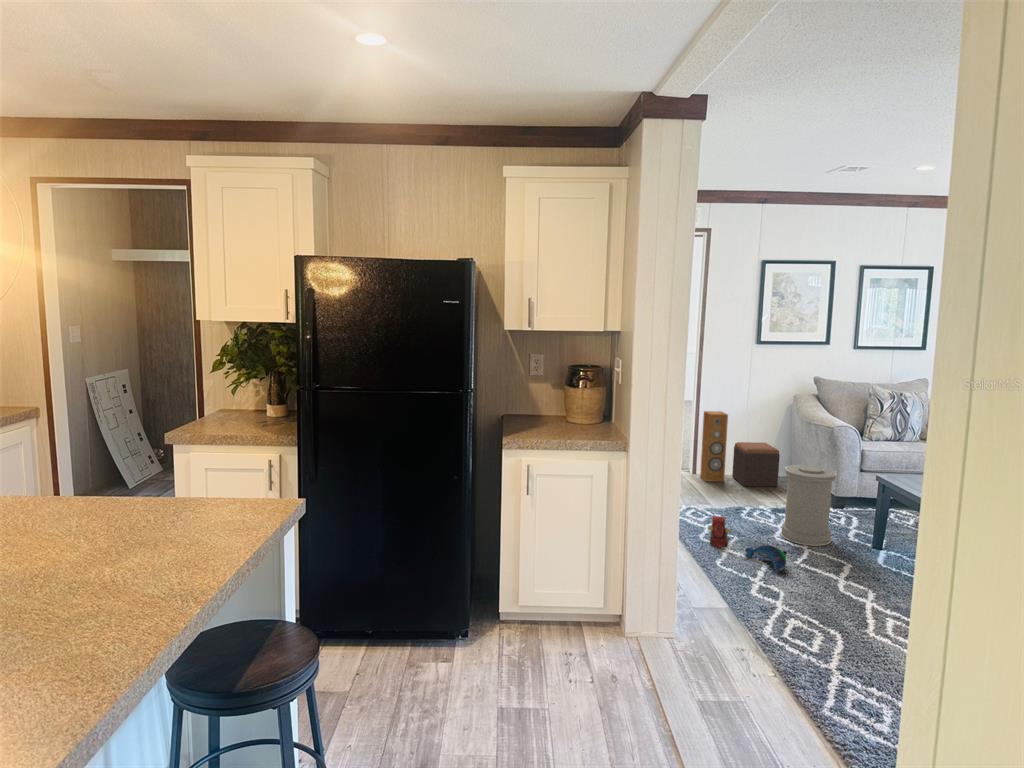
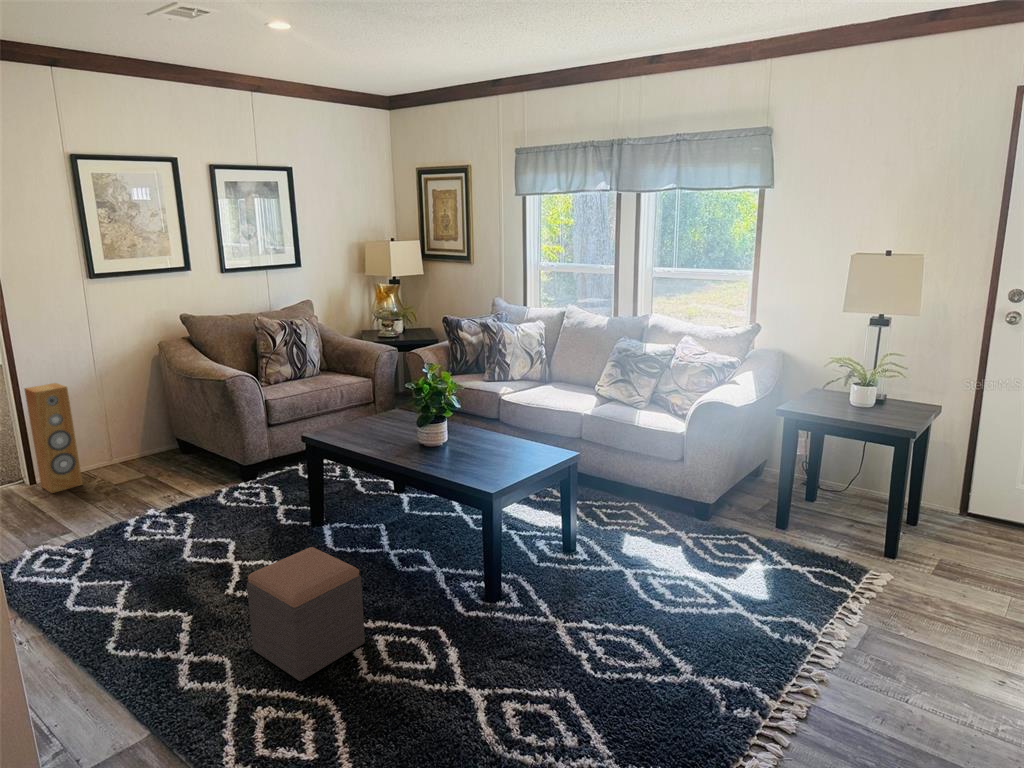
footstool: present [732,442,780,487] -> present [247,547,365,681]
trash can: present [781,465,836,546] -> none [180,443,259,557]
toy train: present [708,516,731,547] -> none [78,559,120,615]
plush toy: present [745,545,787,573] -> none [150,584,216,626]

